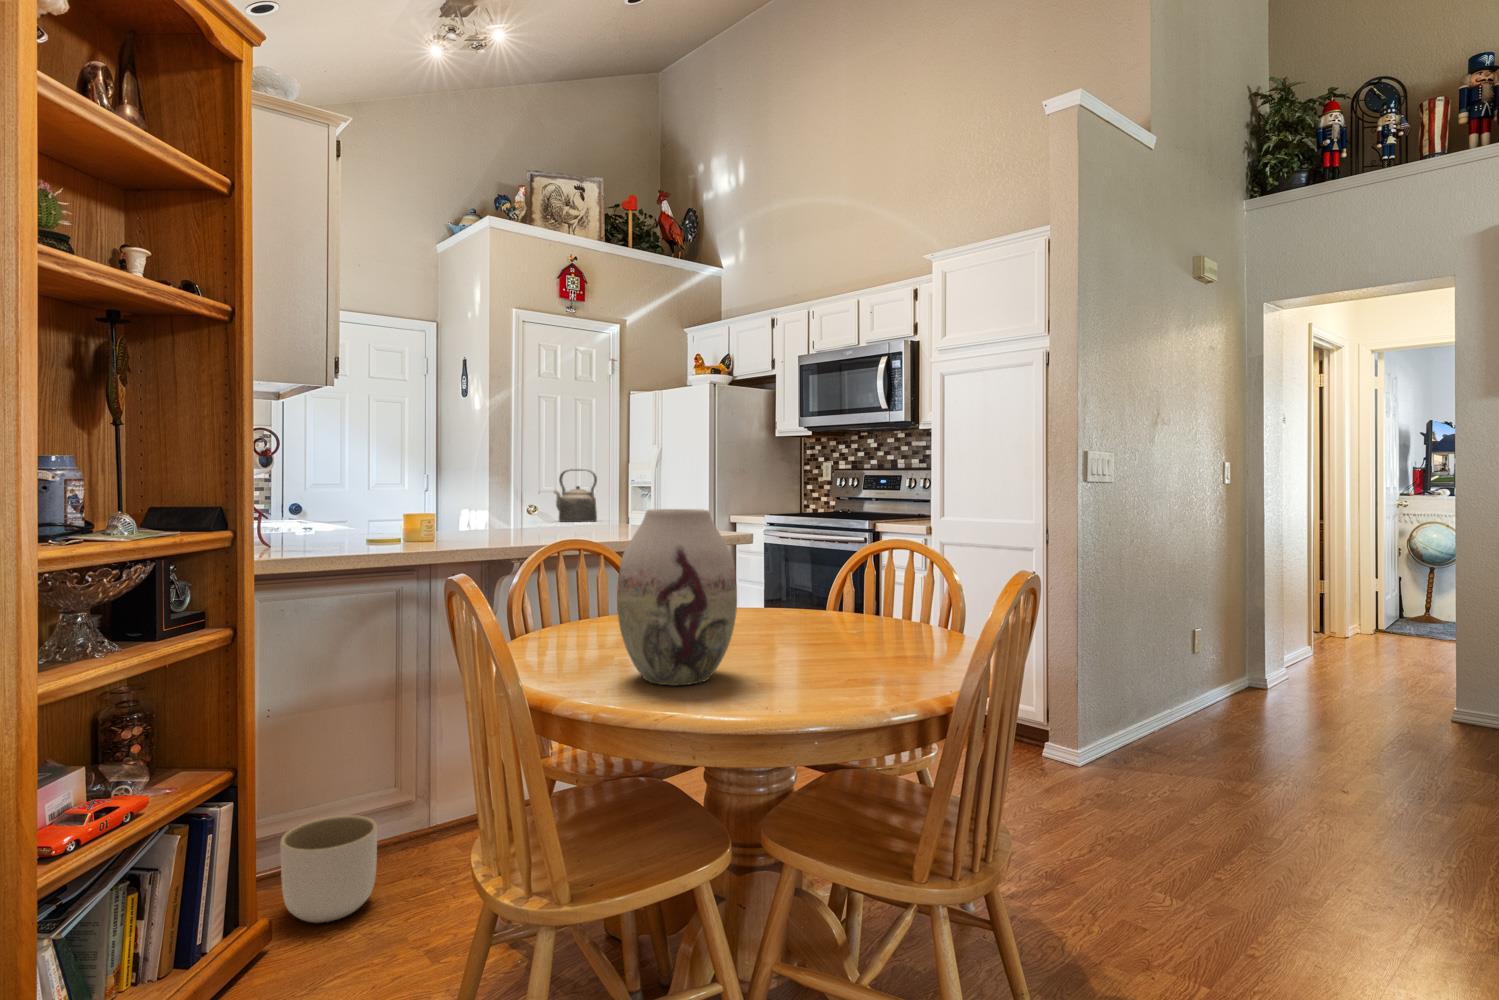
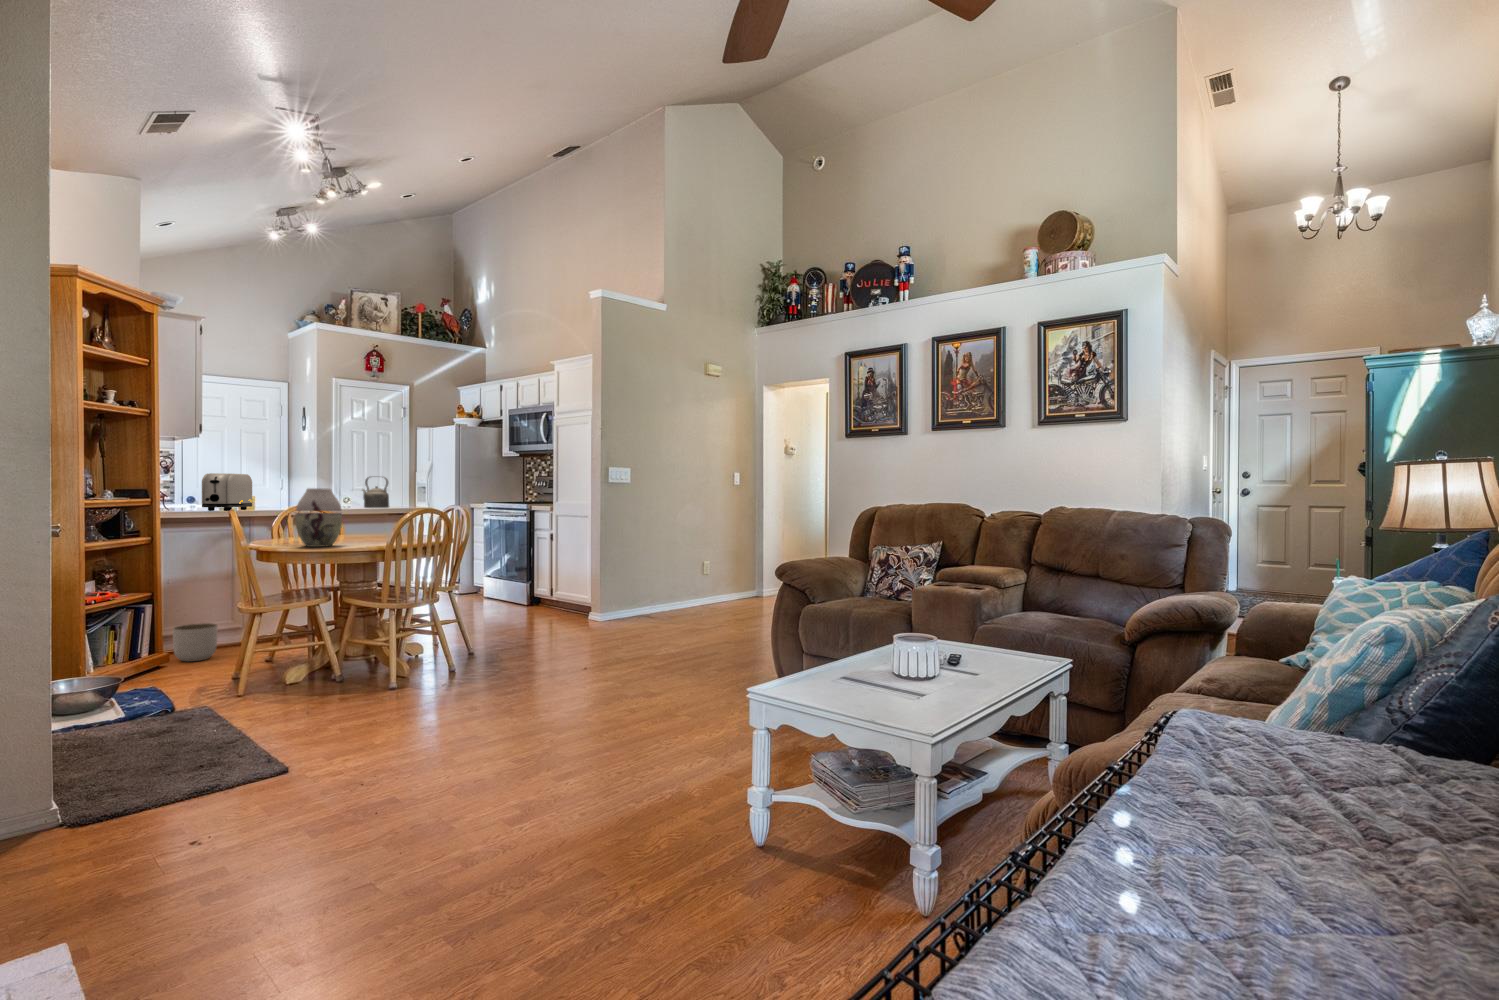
toaster: none [341,466,438,553] -> present [202,473,252,511]

